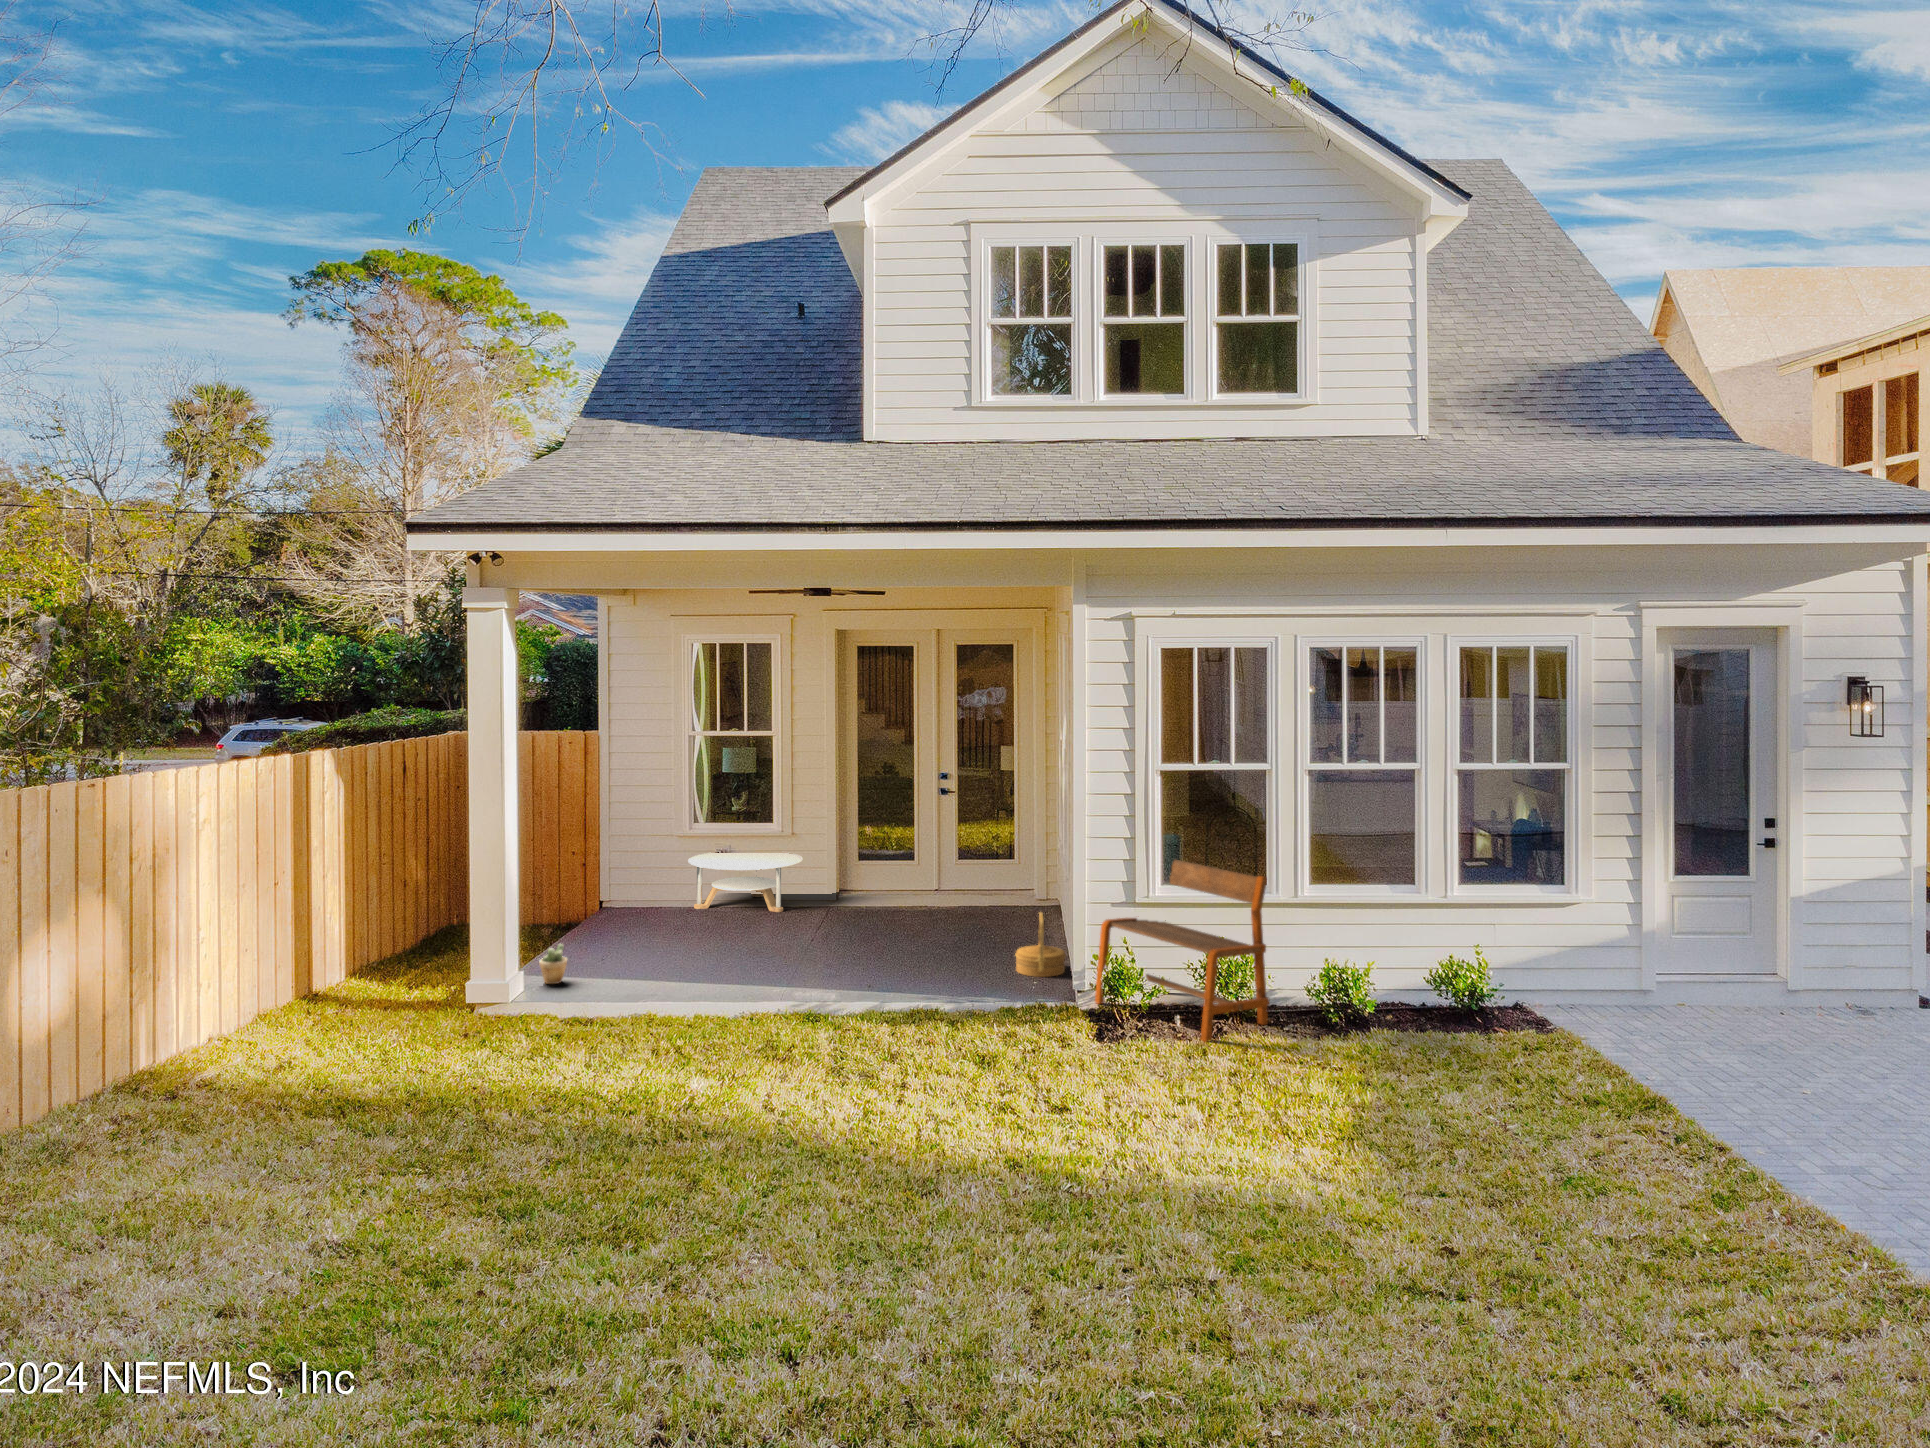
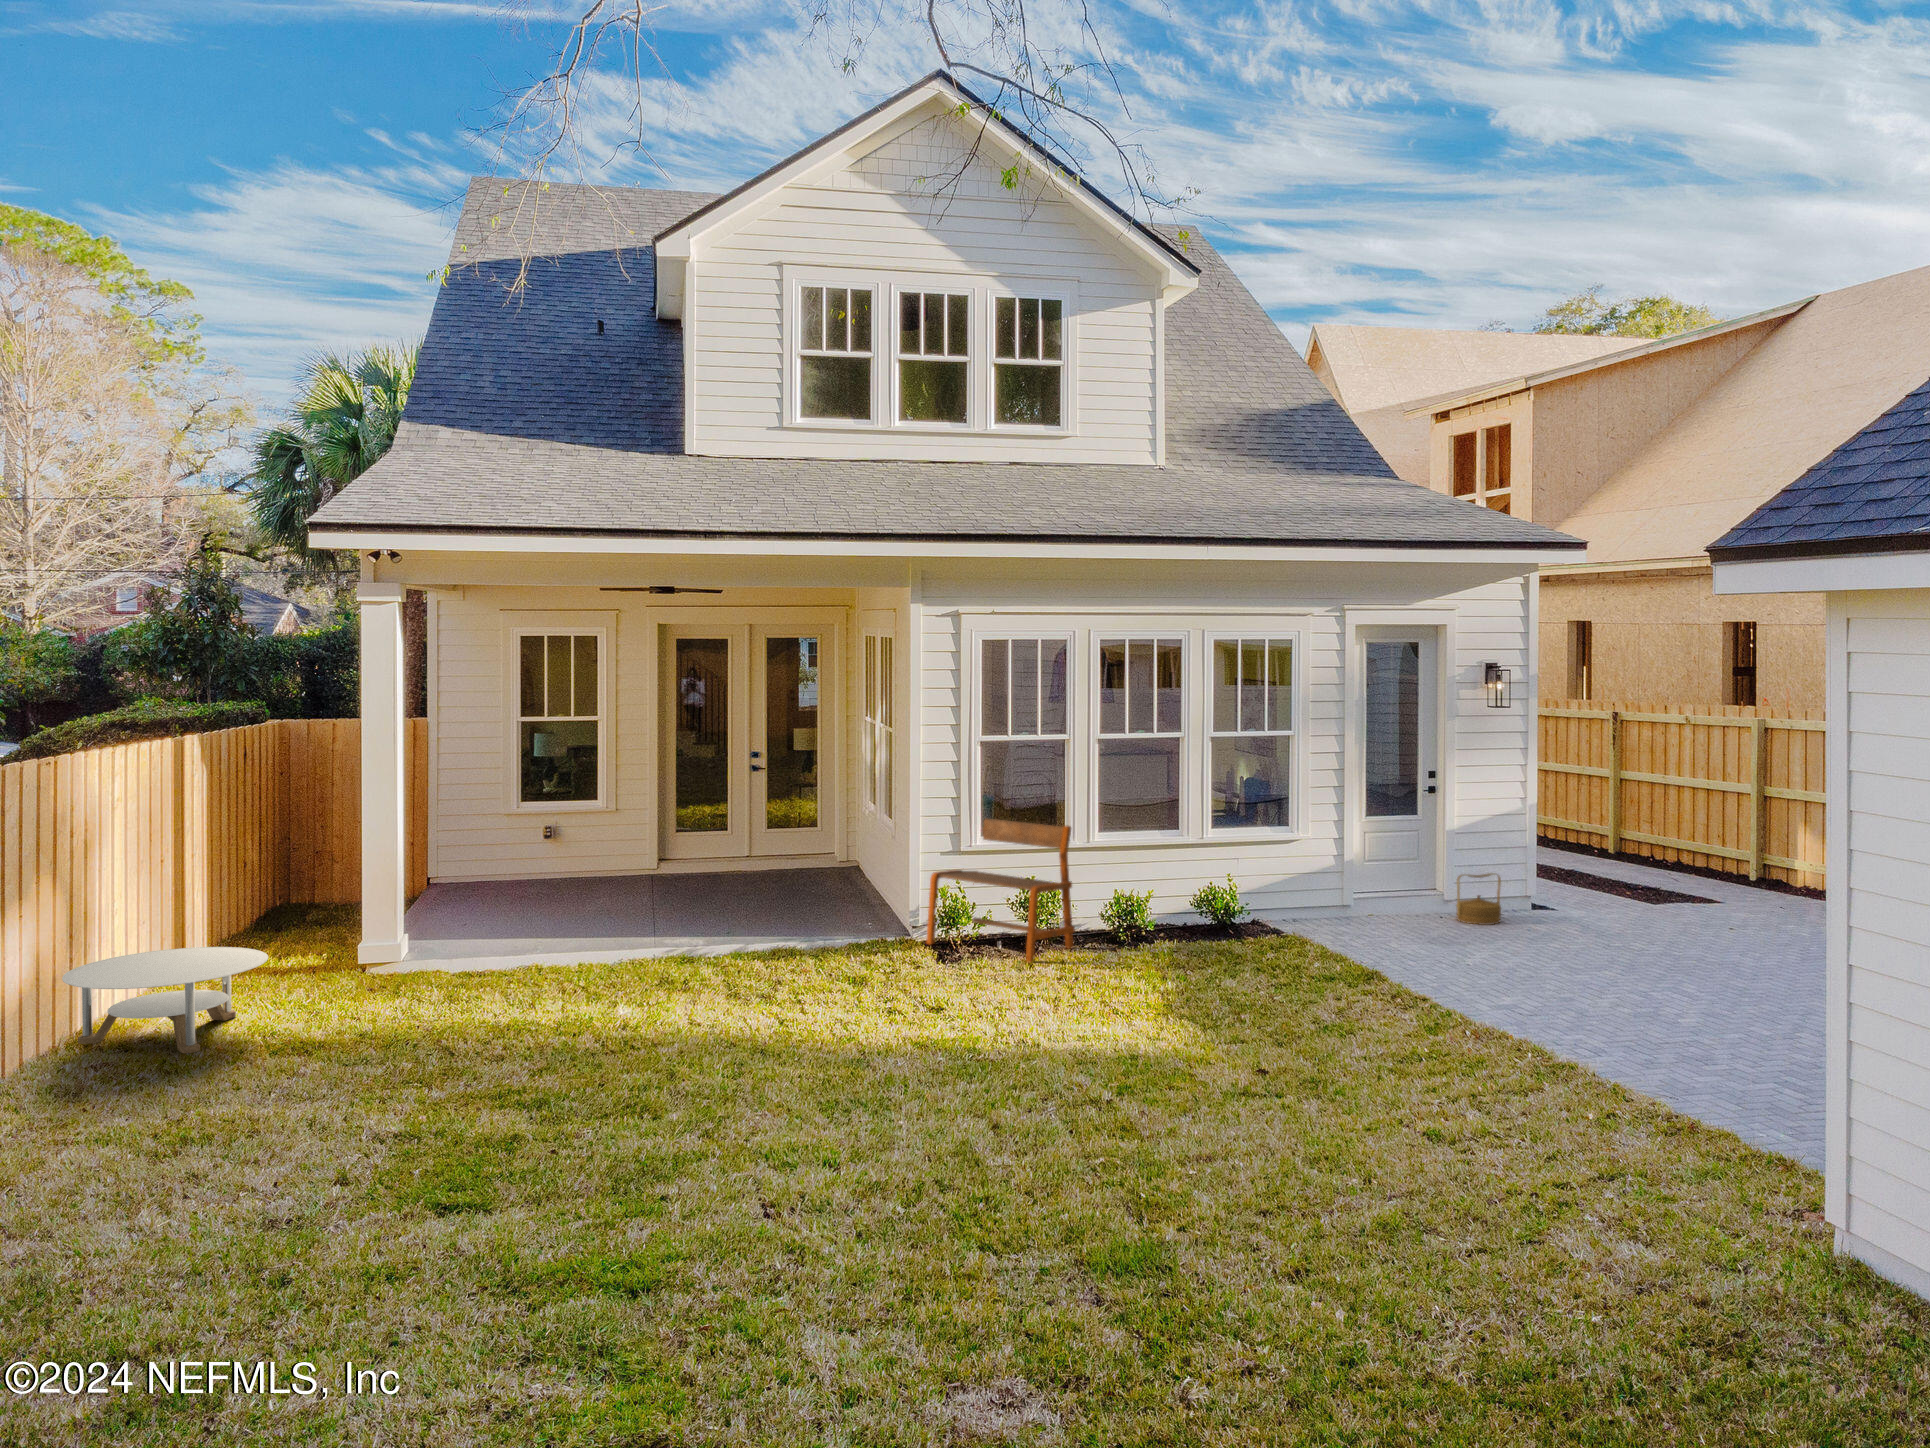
round table: present [688,853,803,912] -> present [62,947,268,1053]
woven basket: present [1015,912,1066,977] -> present [1456,873,1501,925]
potted plant: present [539,944,567,984] -> none [398,927,427,965]

